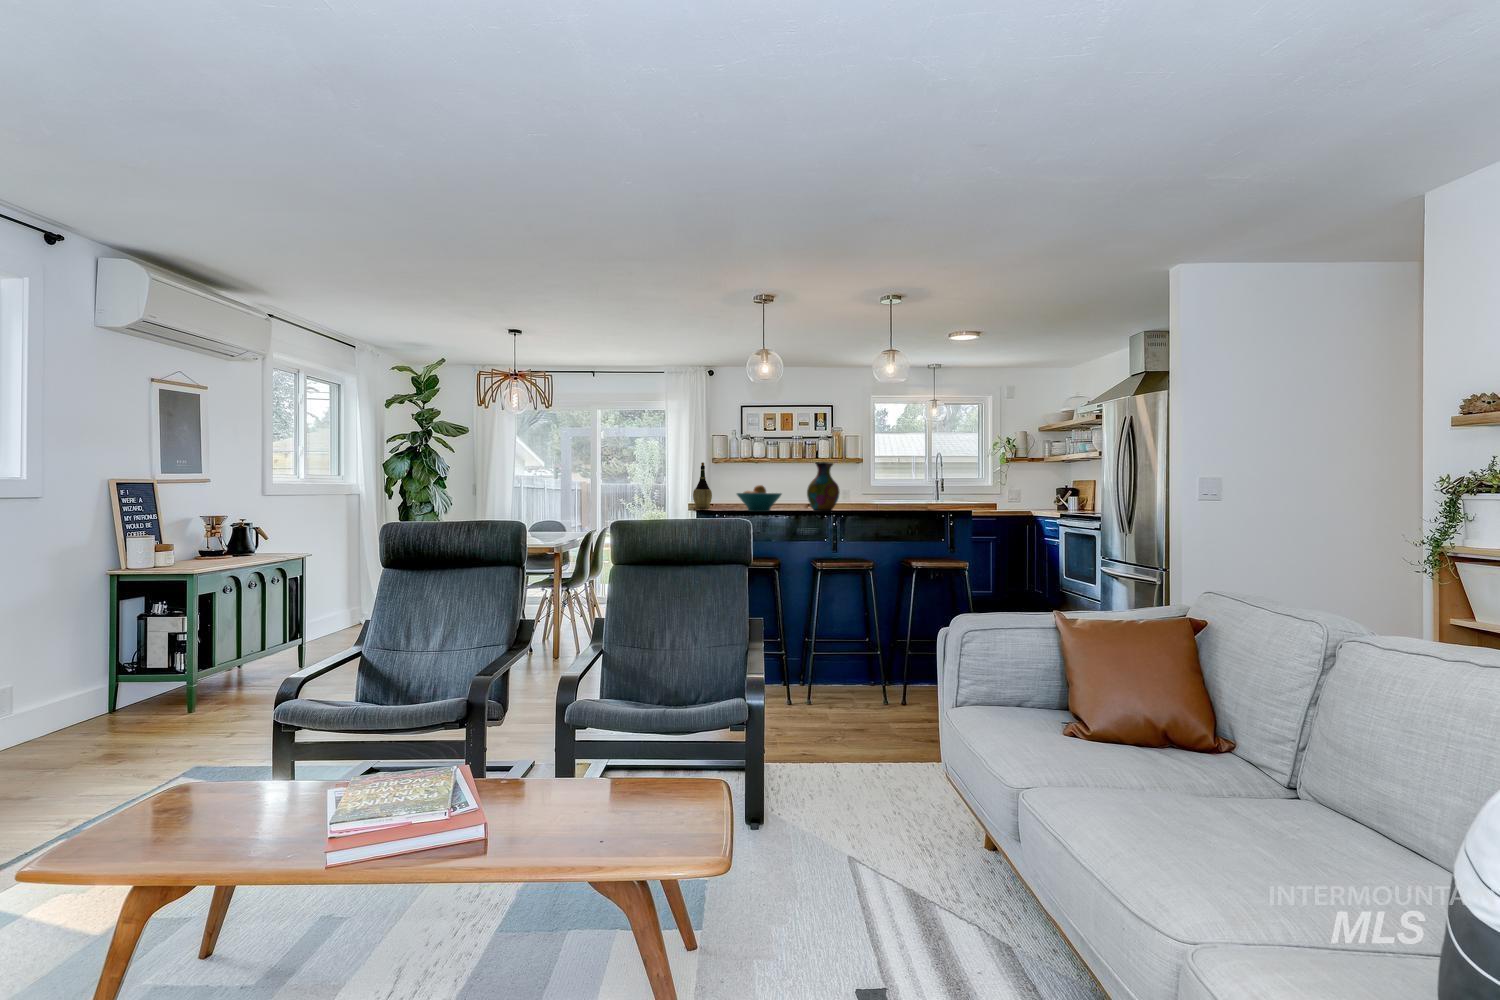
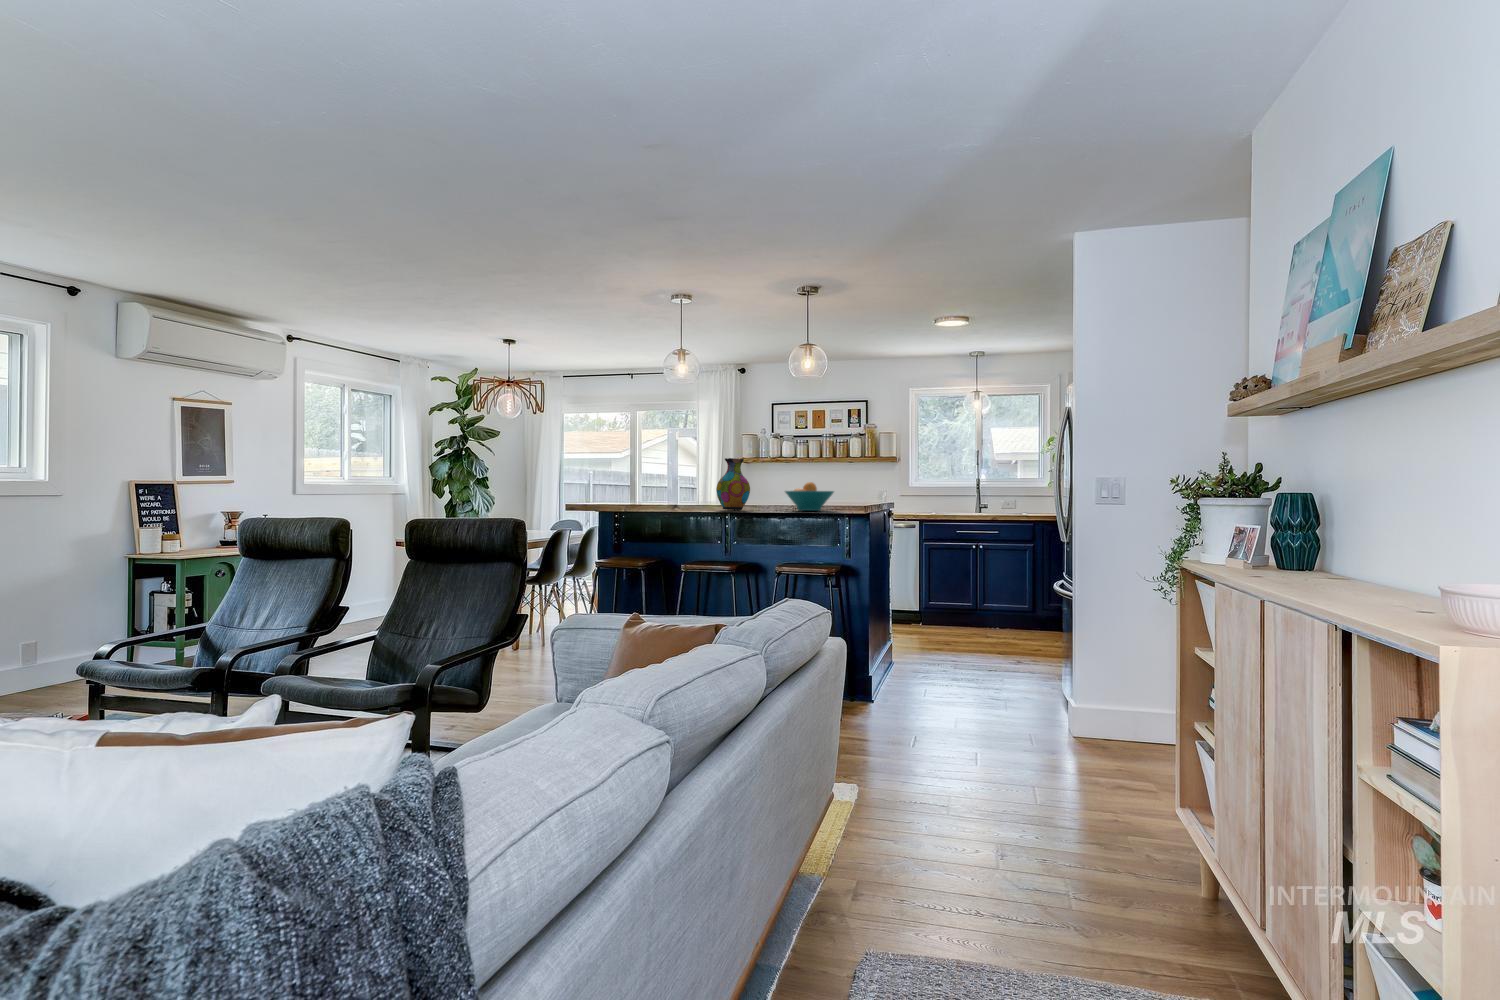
wine bottle: present [693,462,712,510] -> none [628,461,647,507]
fruit bowl: present [737,485,781,512] -> present [785,482,834,511]

